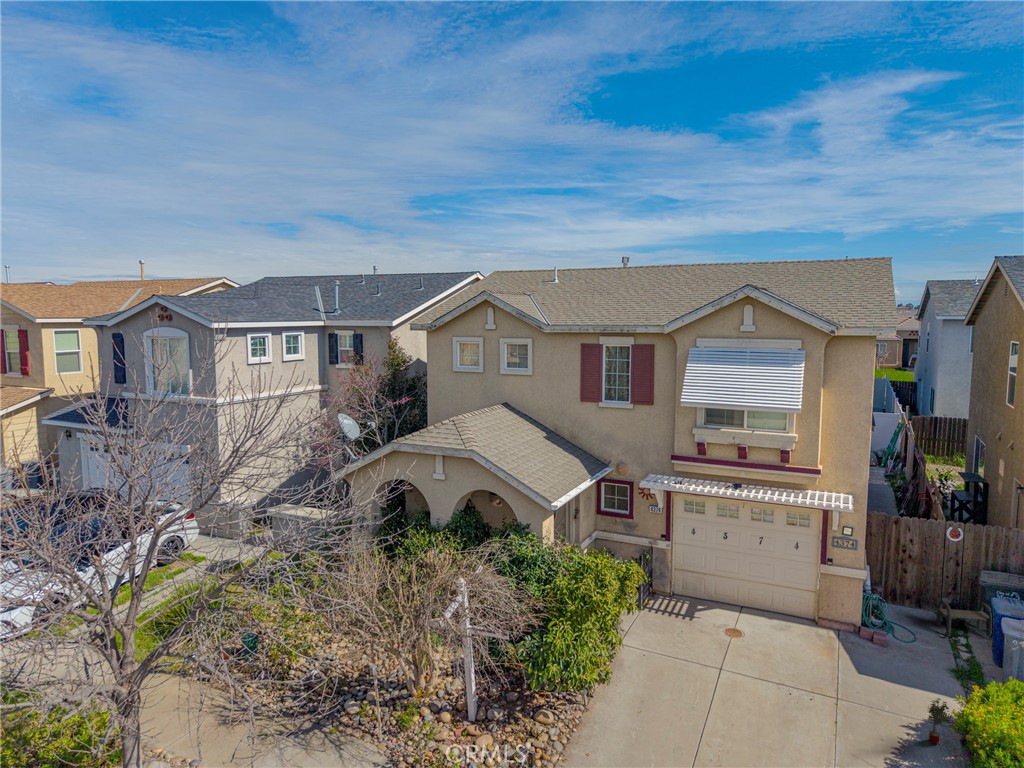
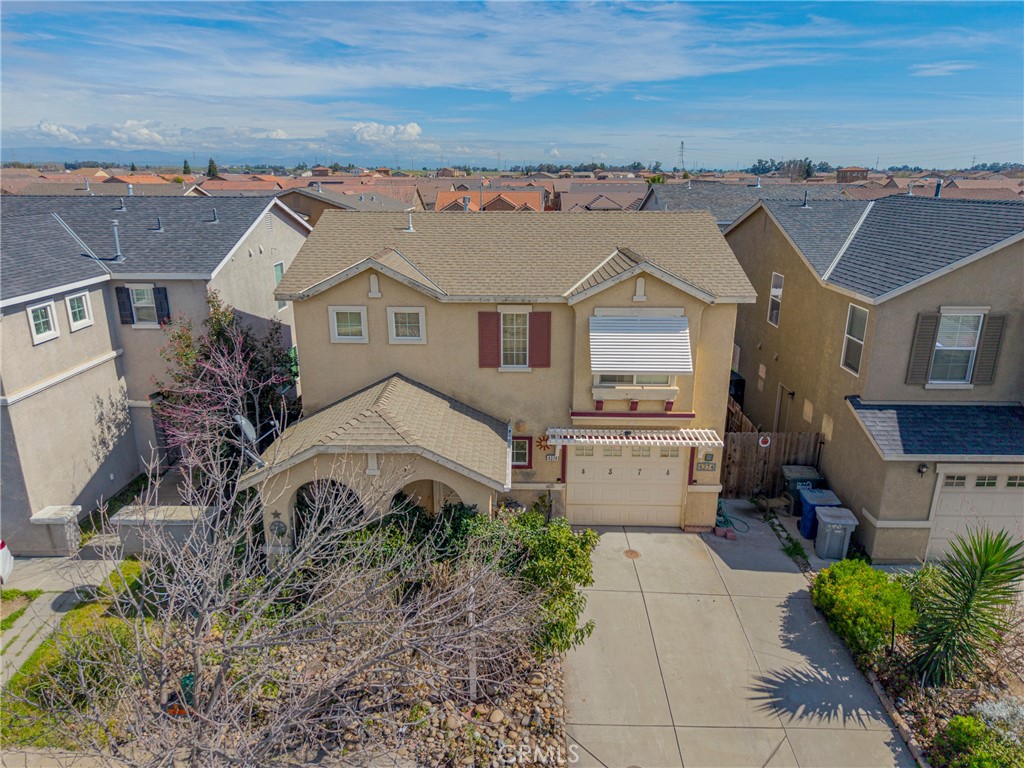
potted tree: present [928,698,957,744] -> none [799,585,821,615]

